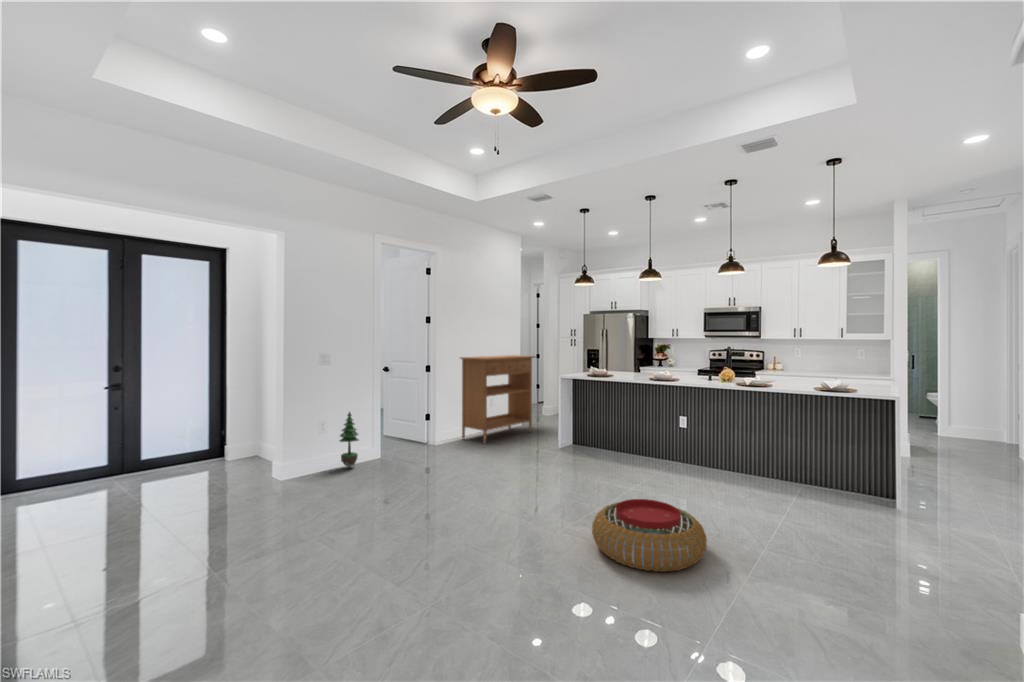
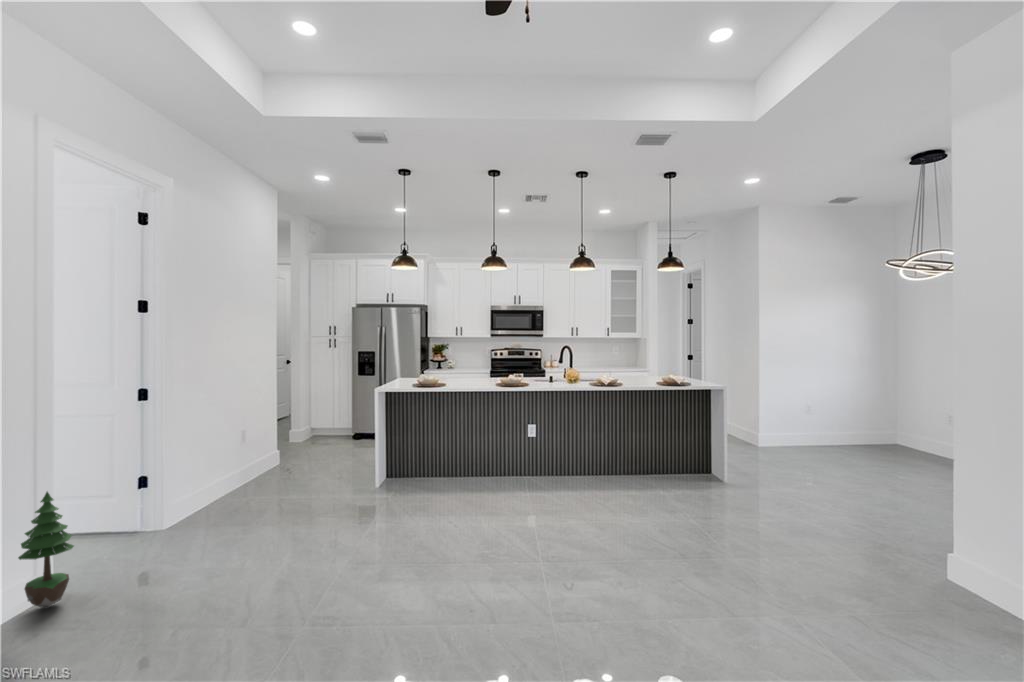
console table: present [461,355,535,444] -> none [214,362,320,499]
pouf: present [592,499,707,572] -> none [595,525,725,611]

